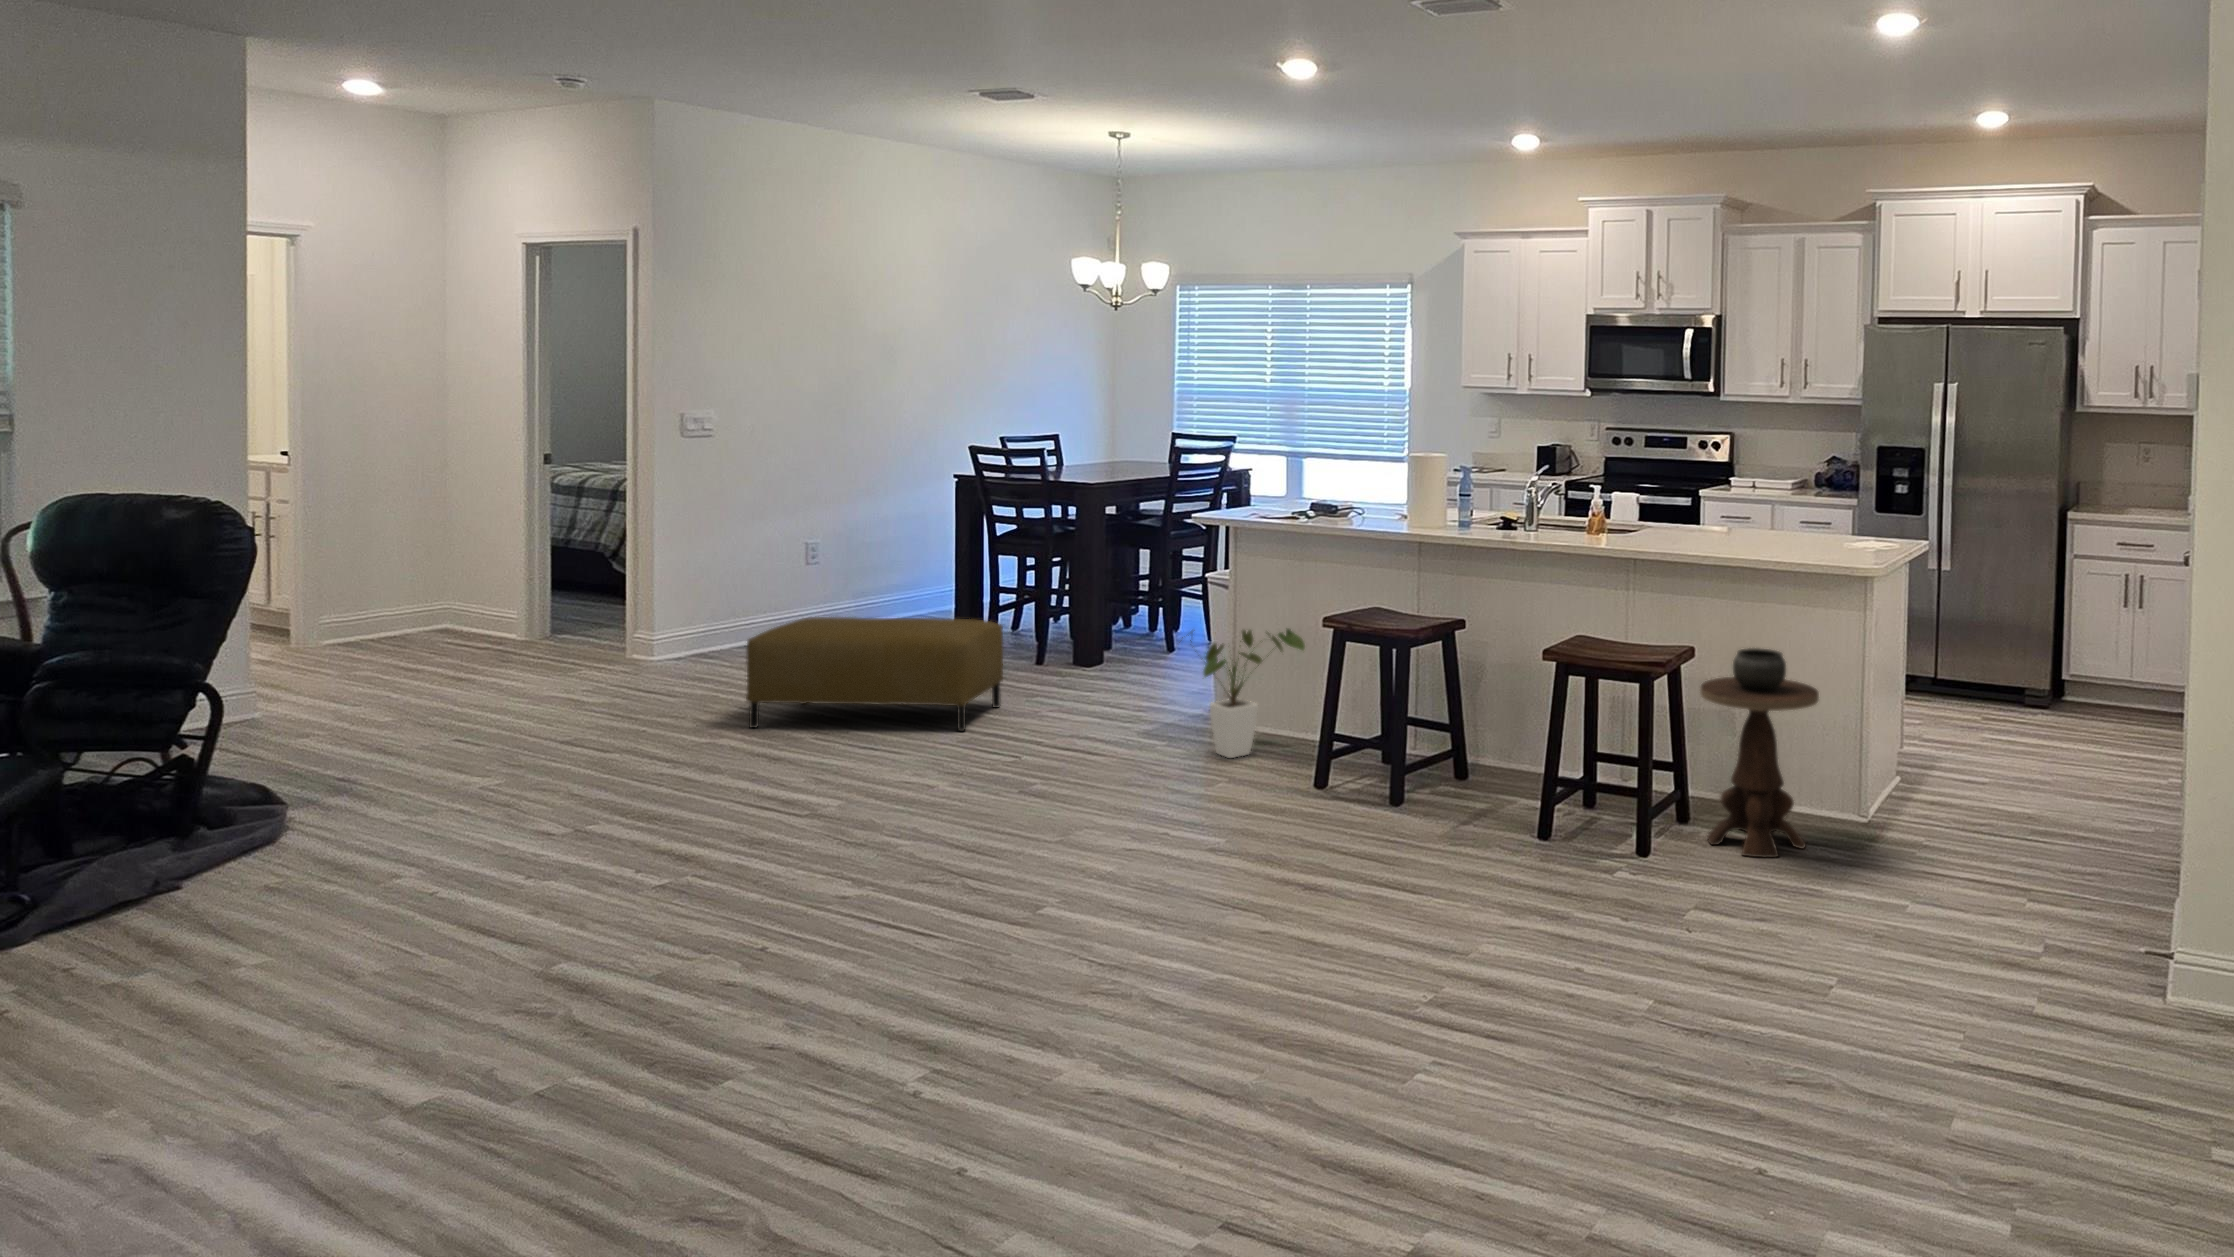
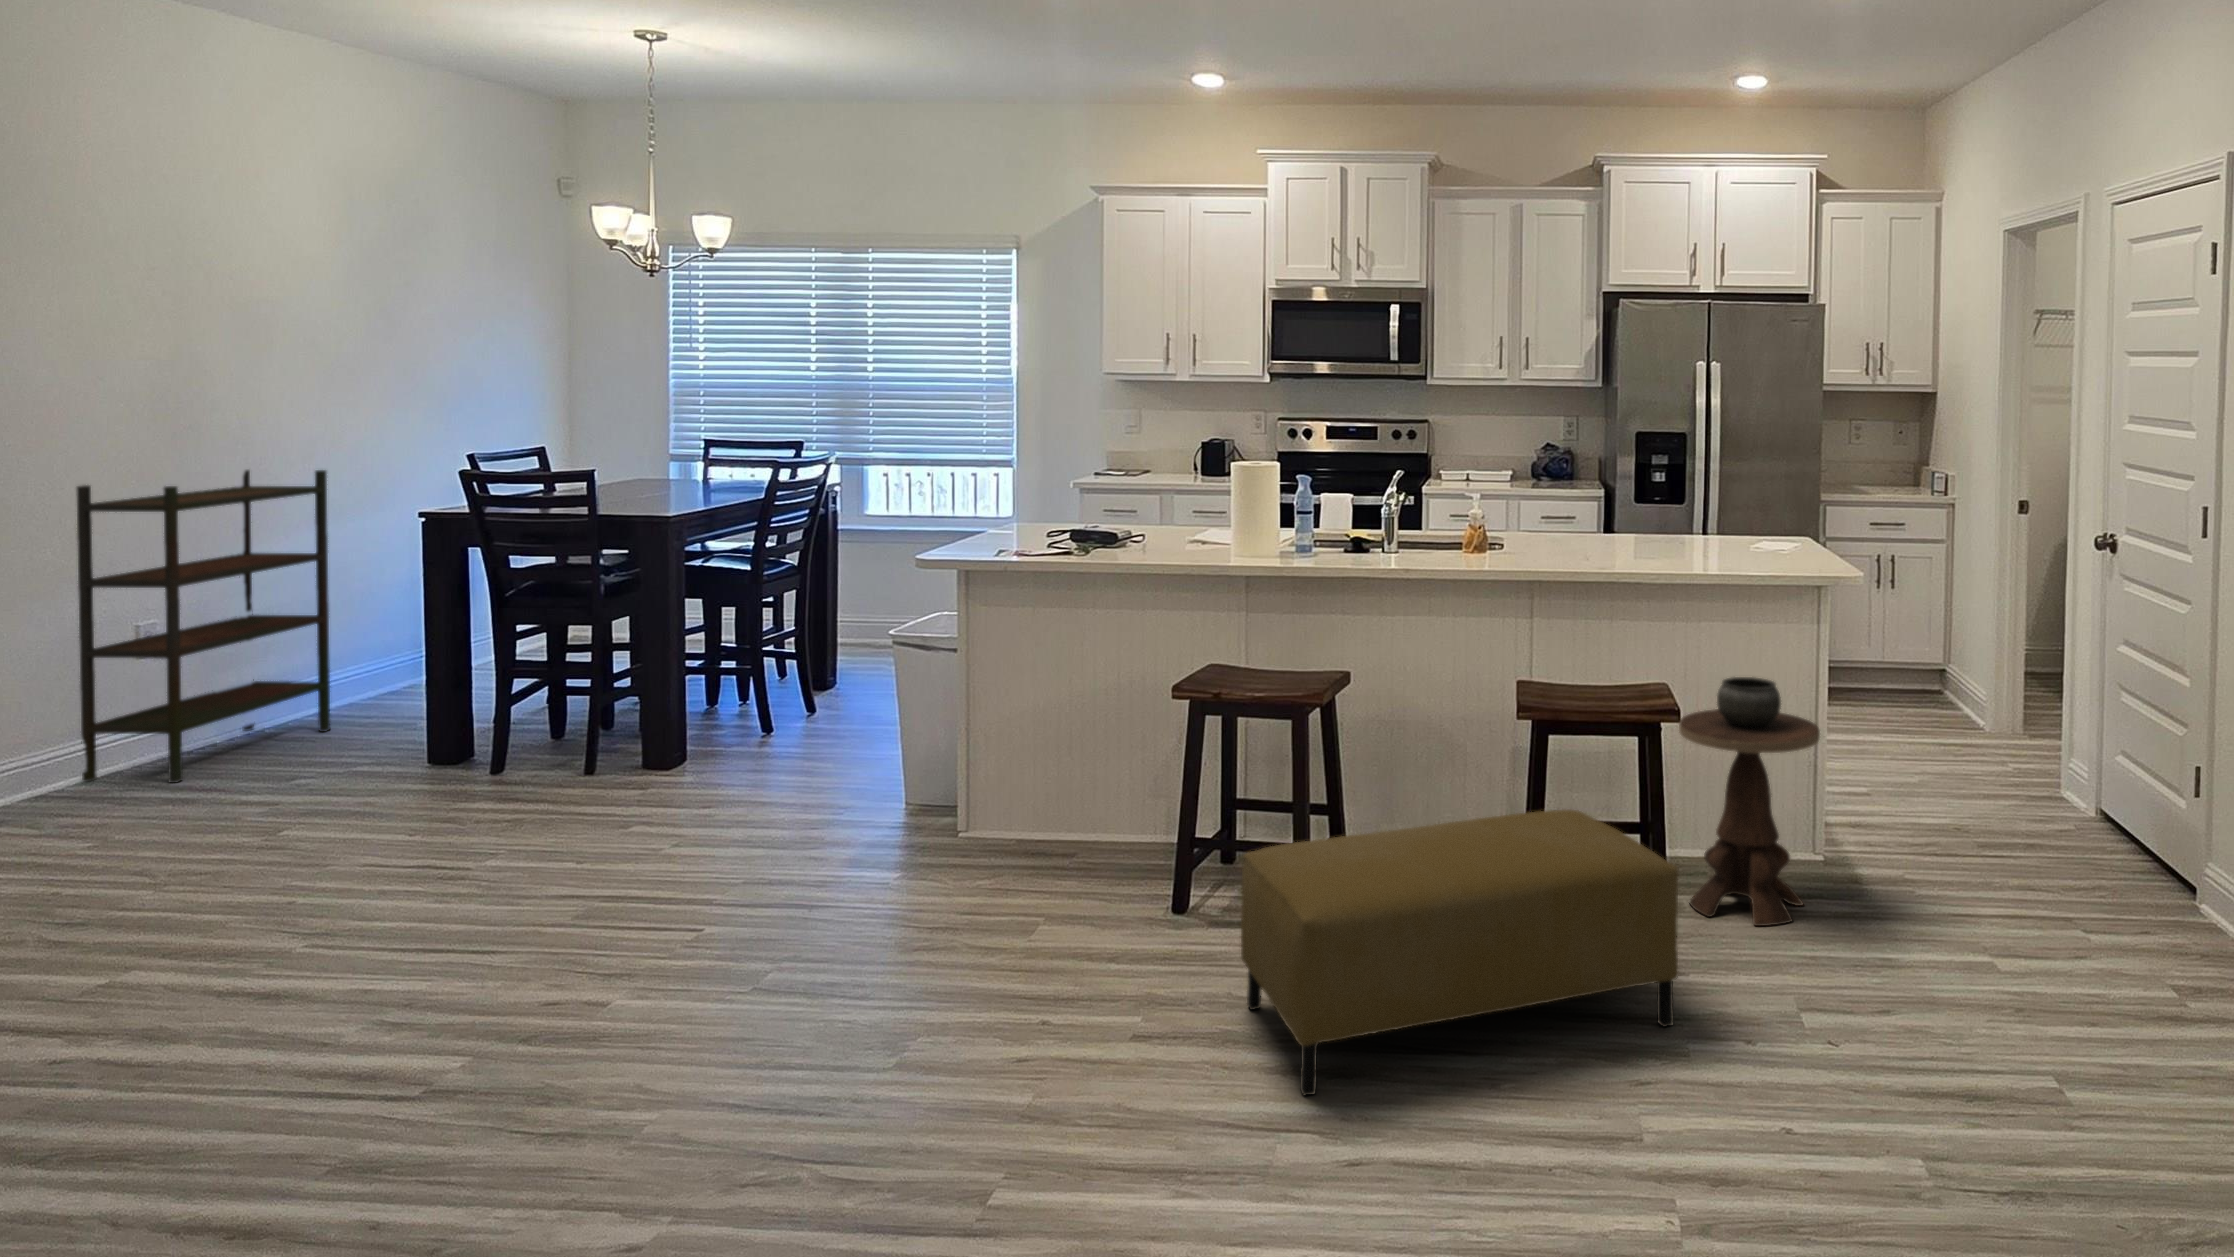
bookshelf: none [767,441,918,645] -> present [77,470,330,783]
ottoman: present [746,617,1004,731] -> present [1241,810,1679,1095]
house plant: present [1179,629,1305,758] -> none [932,700,1106,885]

